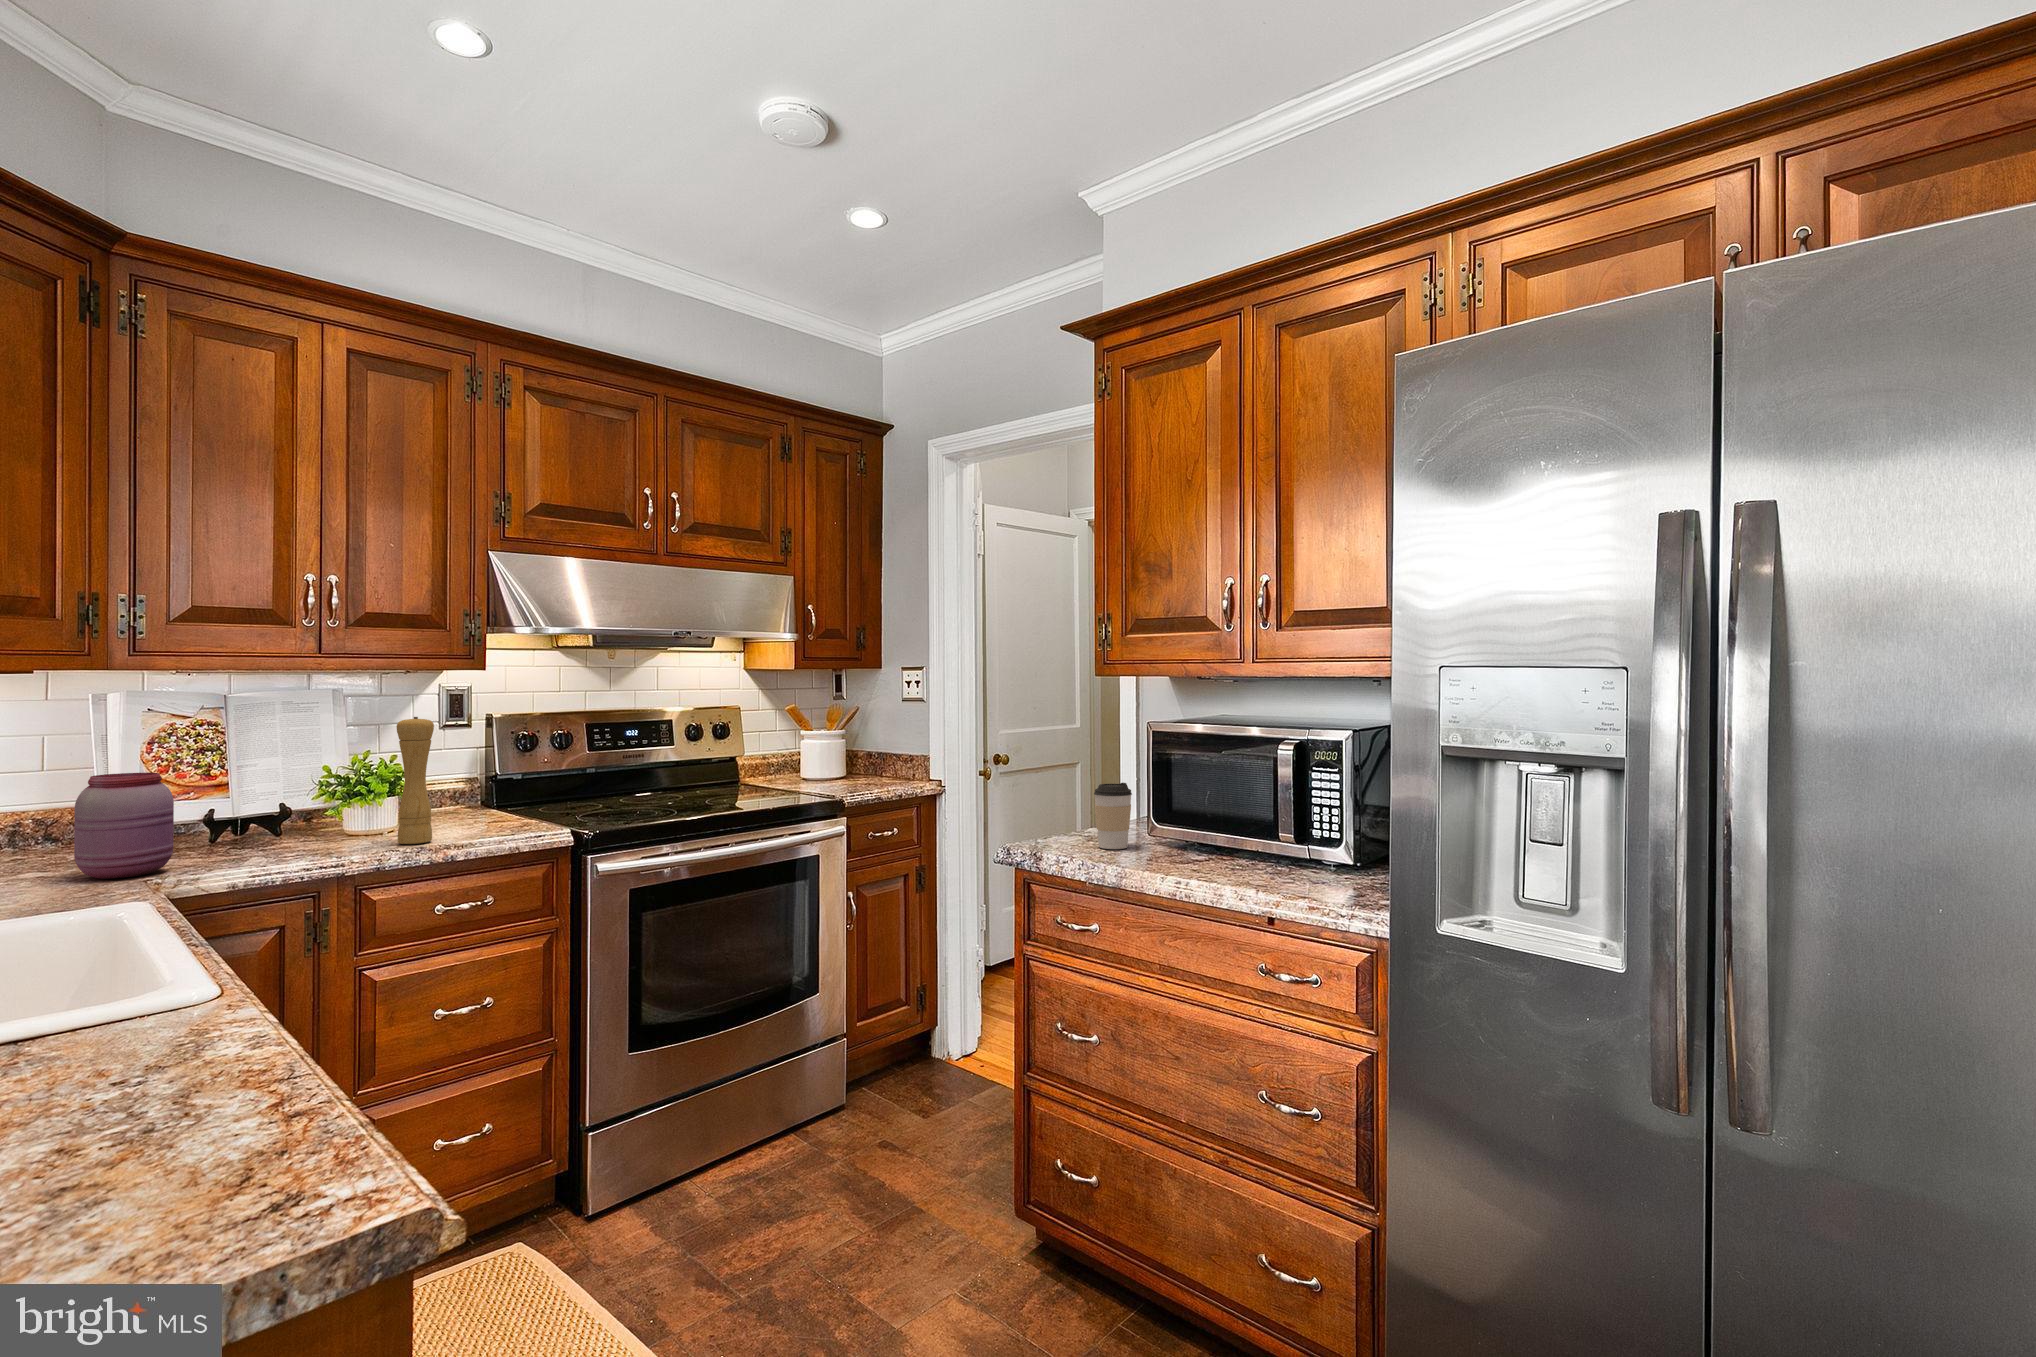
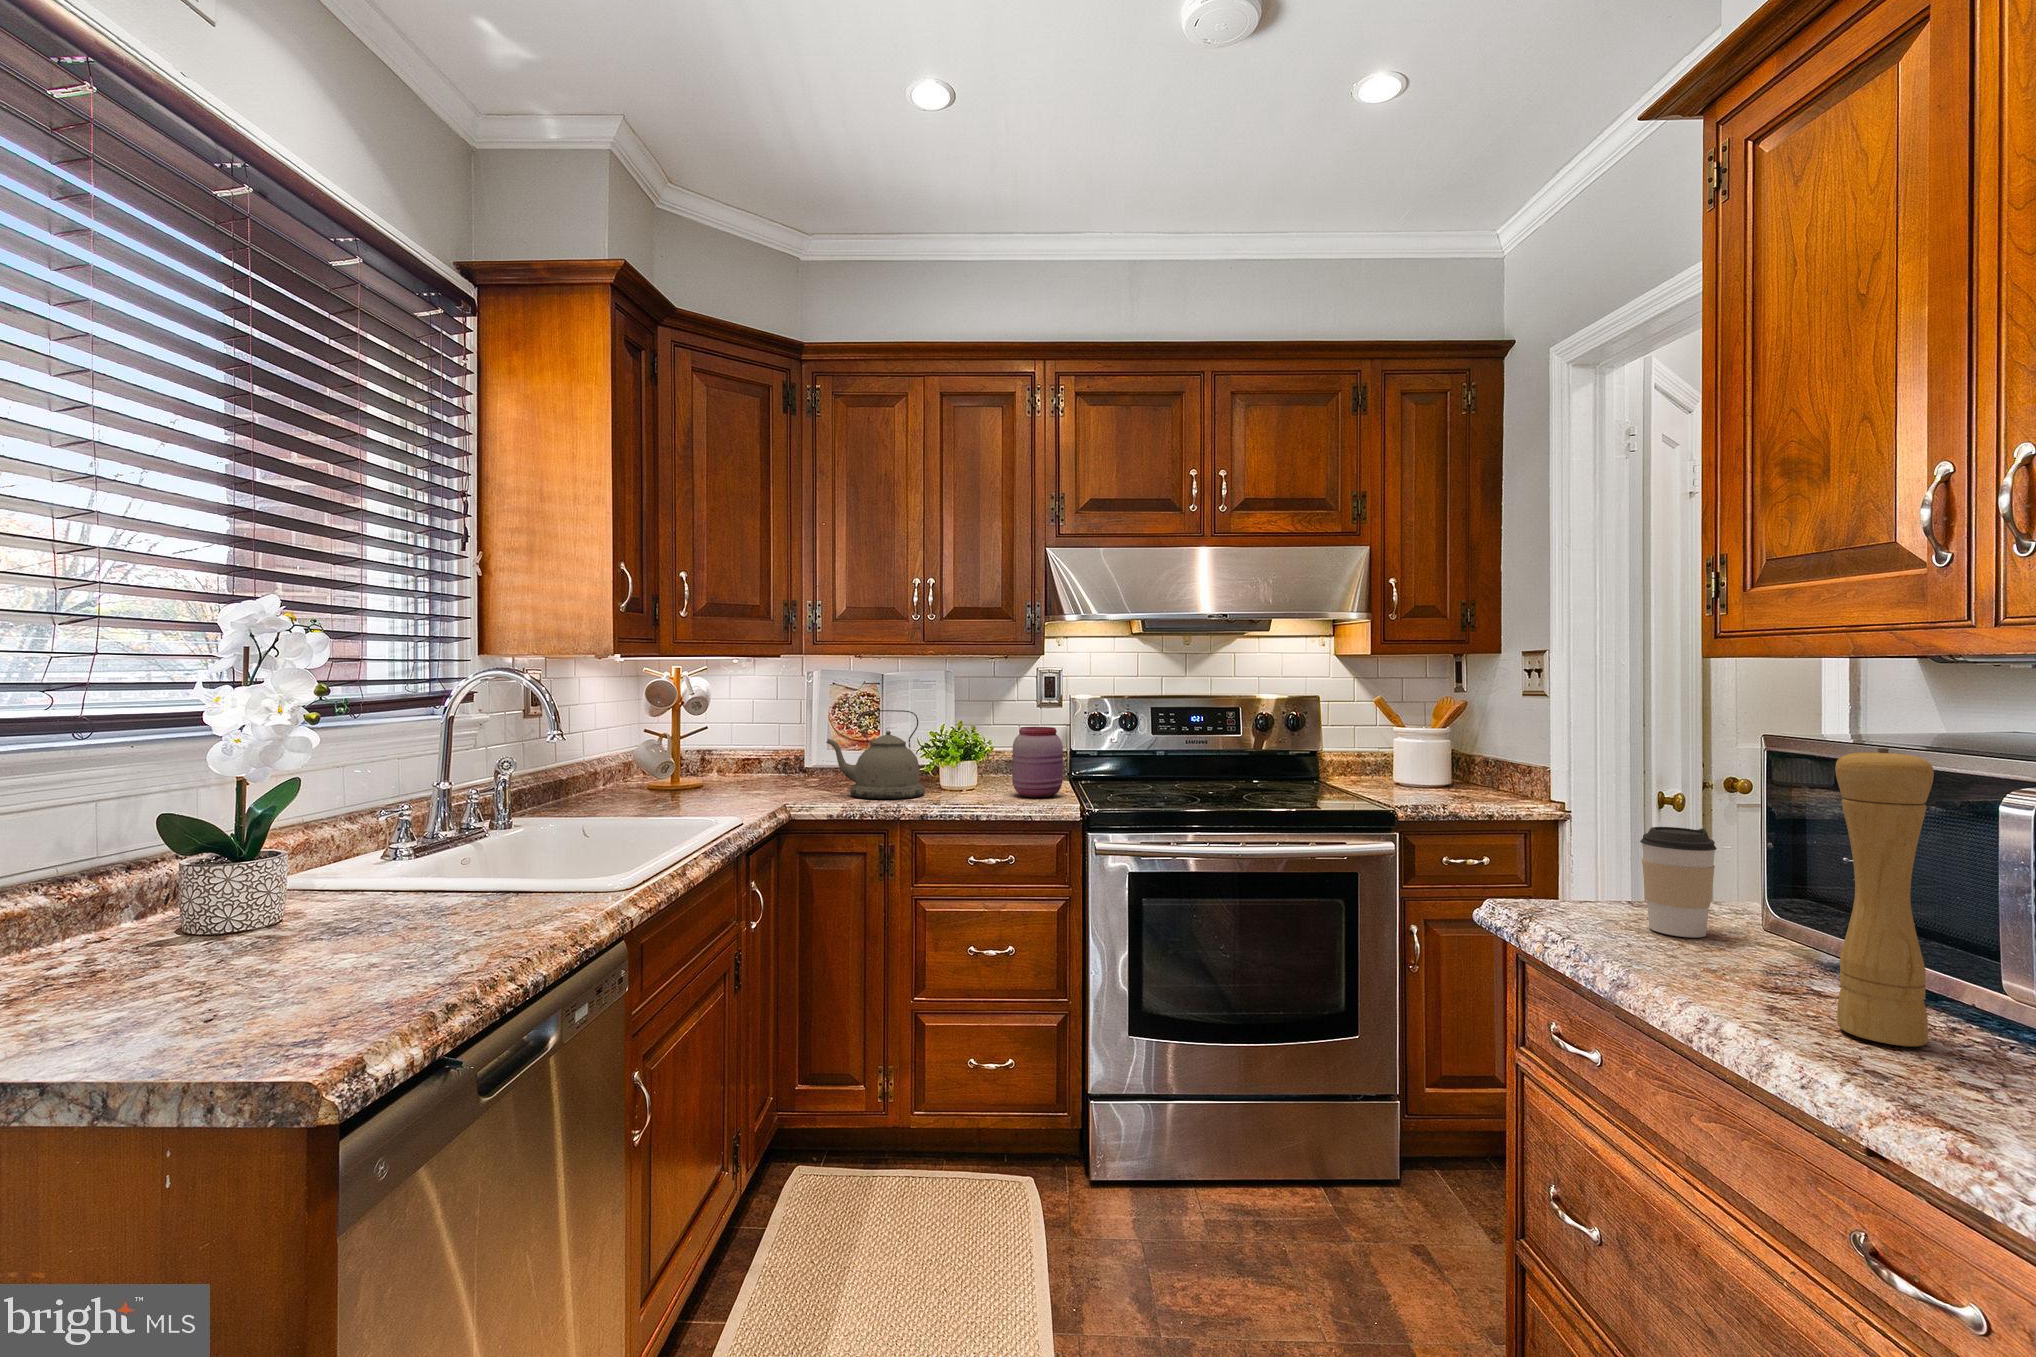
pepper mill: present [397,717,434,844] -> present [1835,748,1934,1046]
kettle: none [191,739,344,854] -> present [826,710,925,799]
jar: present [74,773,174,879] -> present [1012,727,1063,797]

